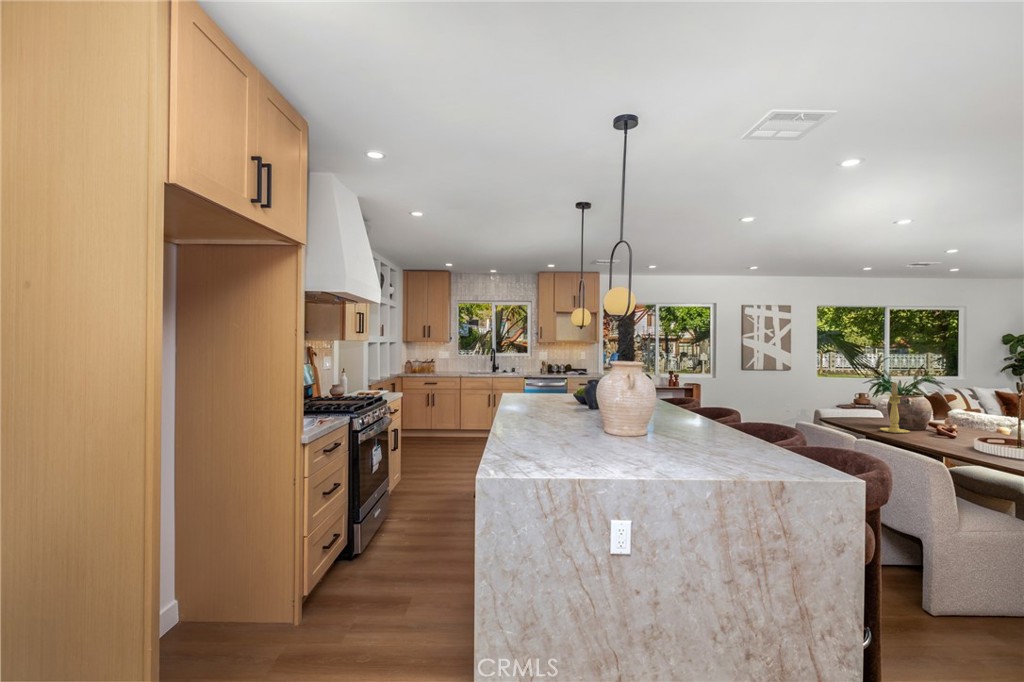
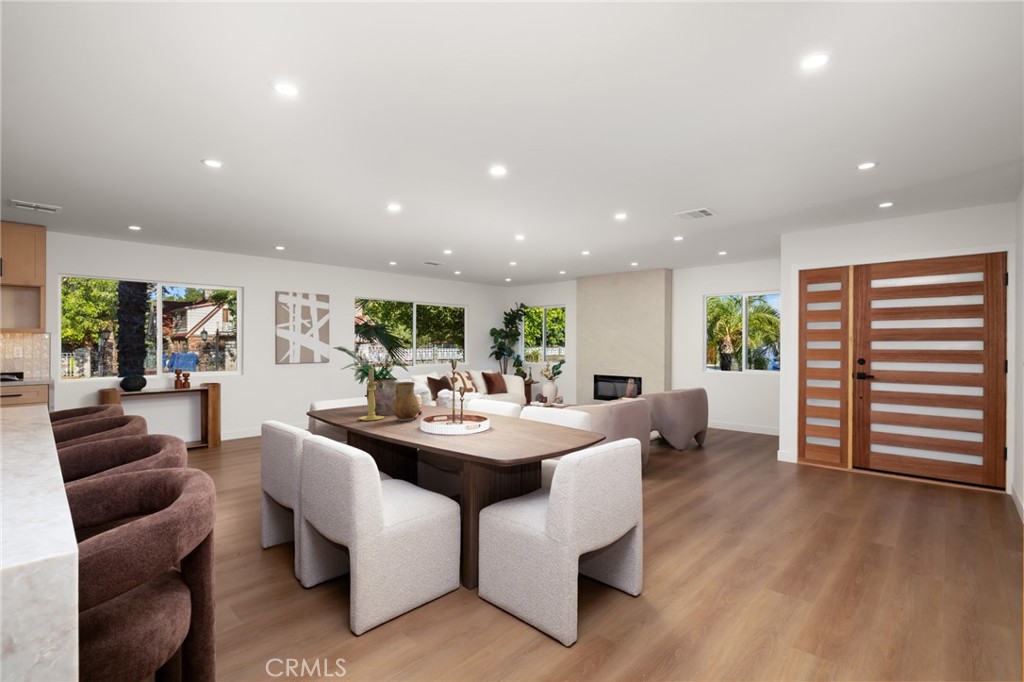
ceramic pitcher: none [924,398,961,439] -> present [392,382,419,421]

